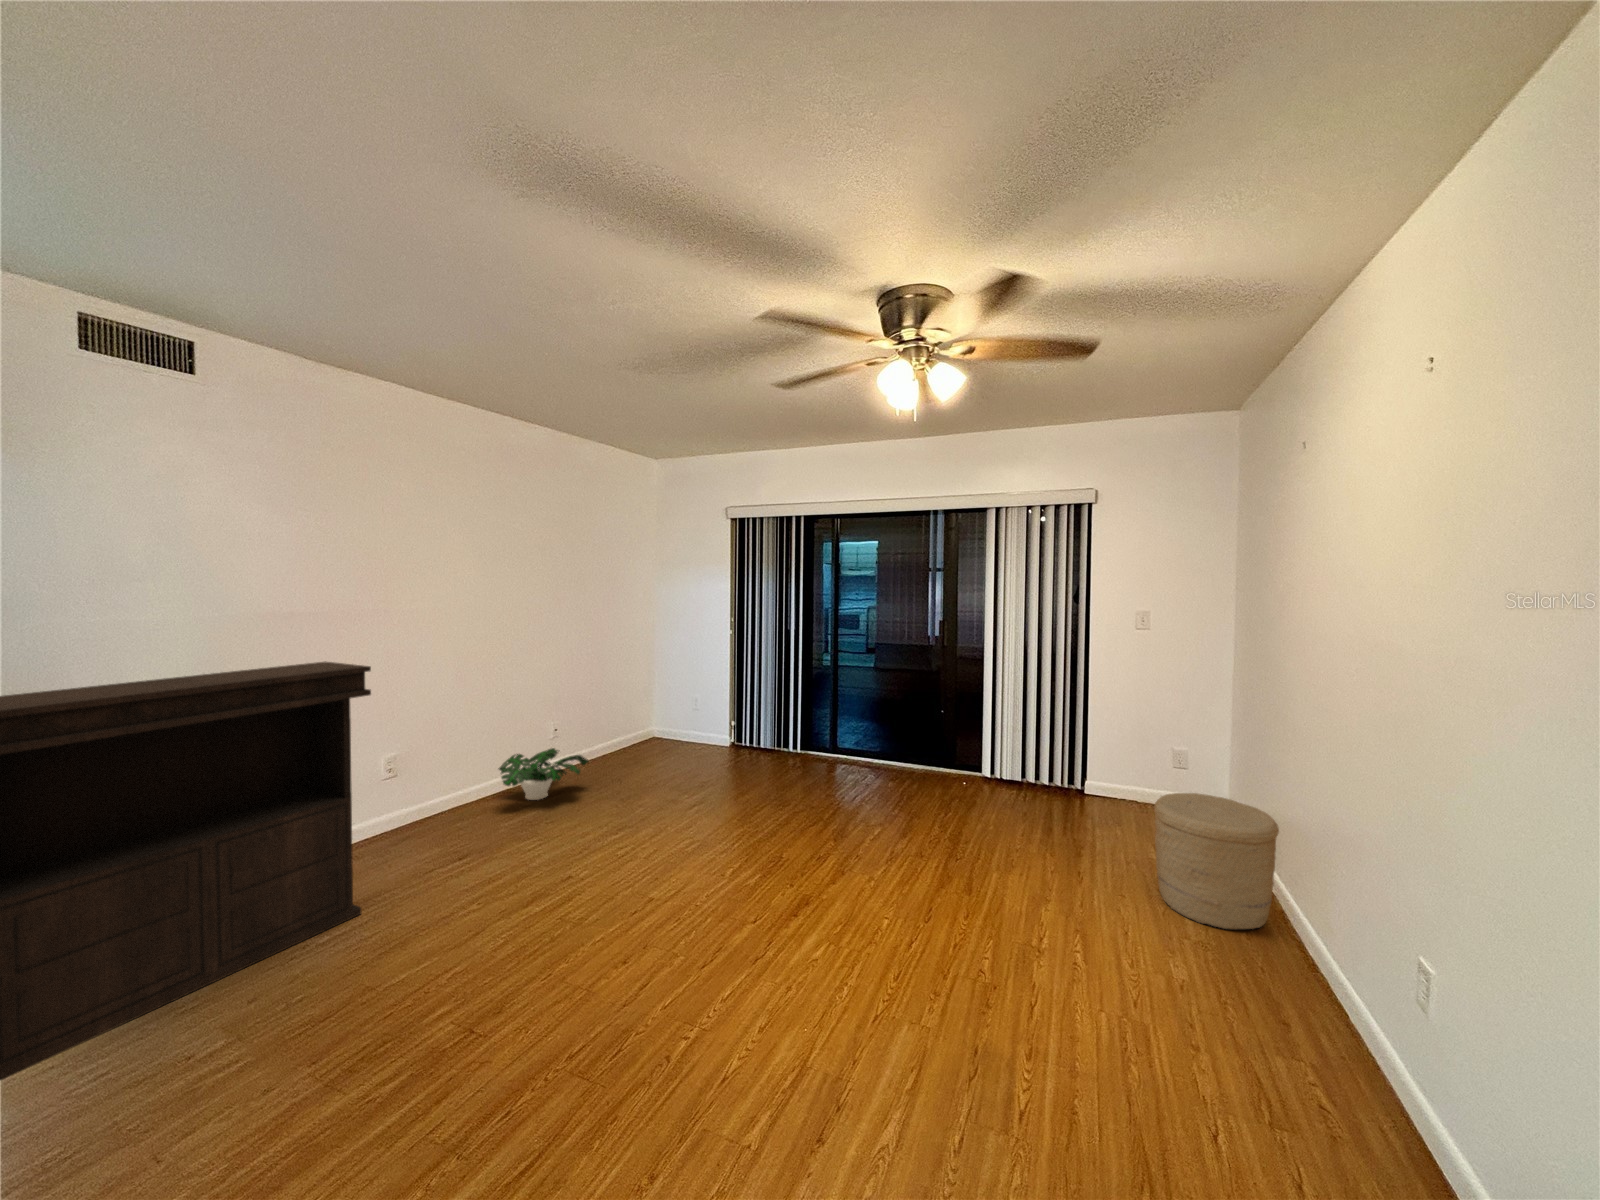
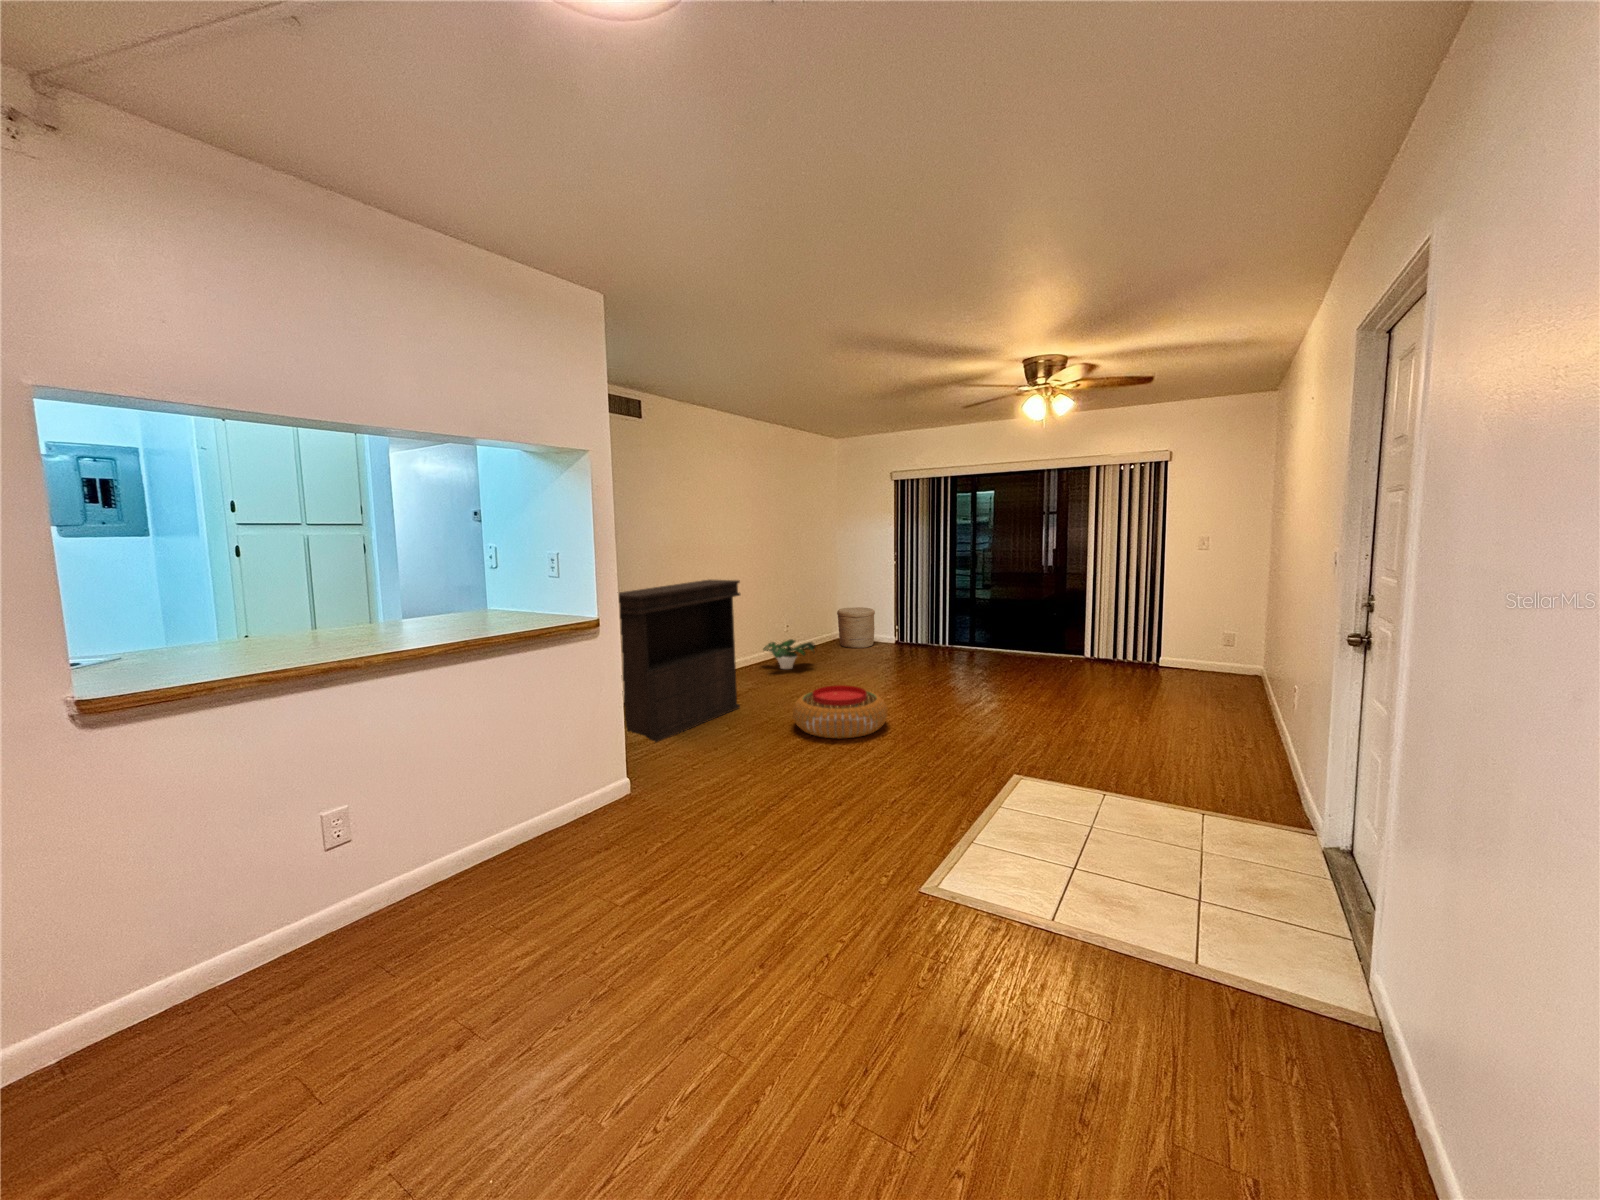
woven basket: present [1154,793,1279,929] -> present [837,607,875,648]
pouf: none [407,881,624,1037] -> present [793,685,887,738]

